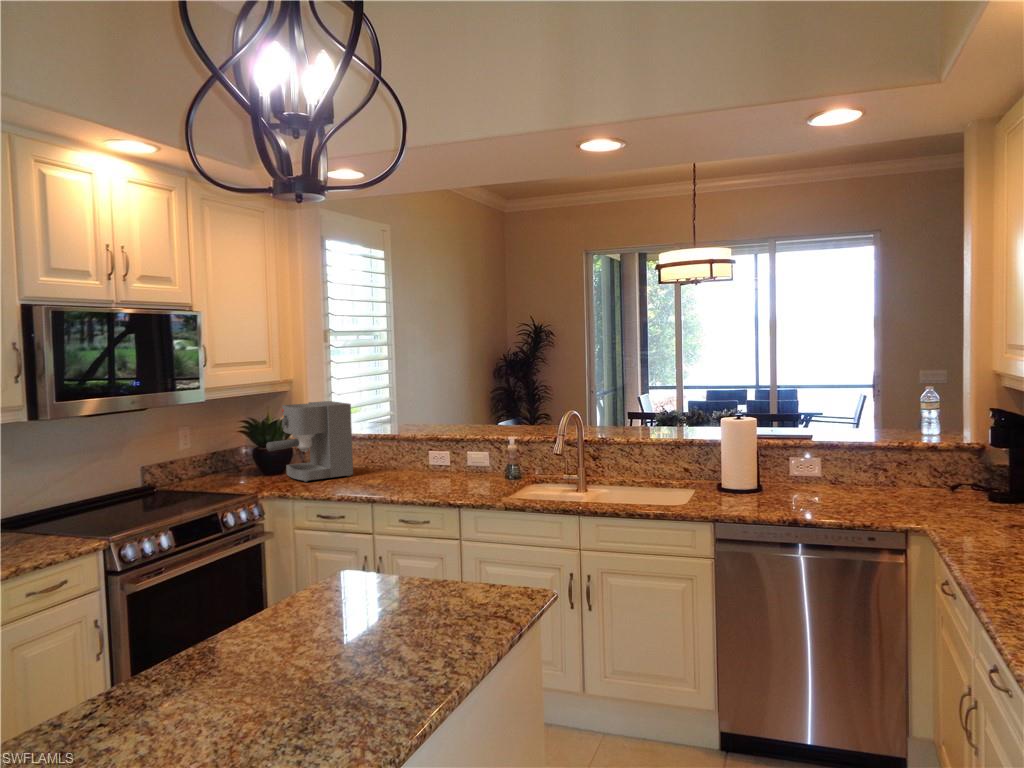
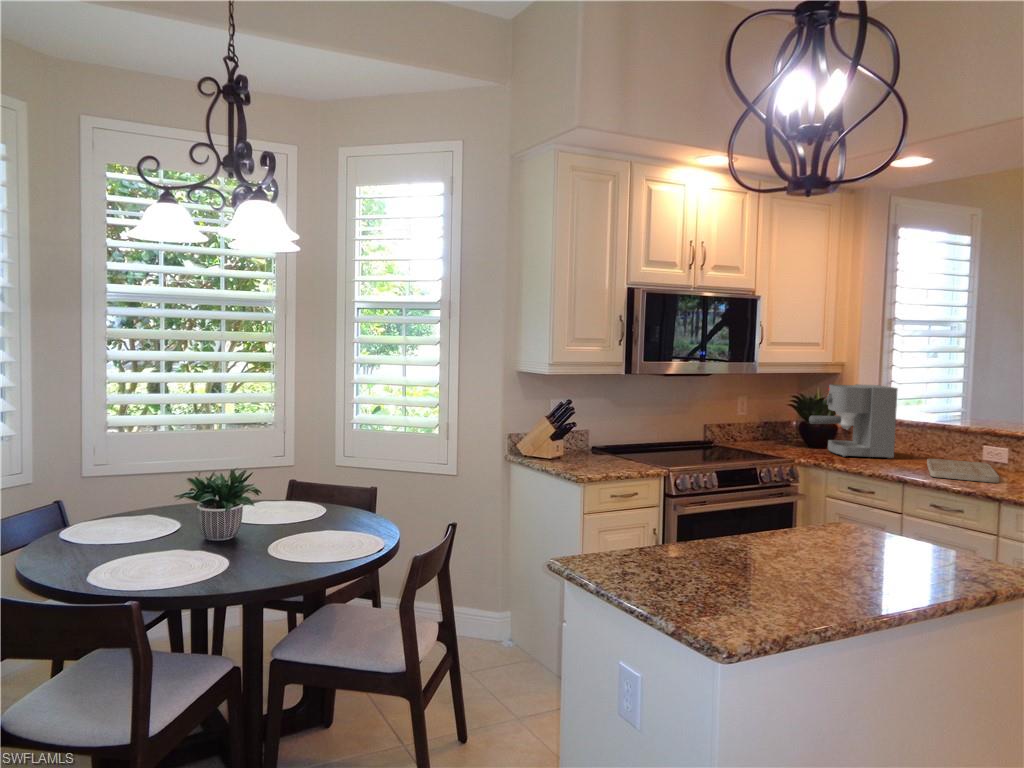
cutting board: none [384,468,449,492] -> present [927,459,999,483]

